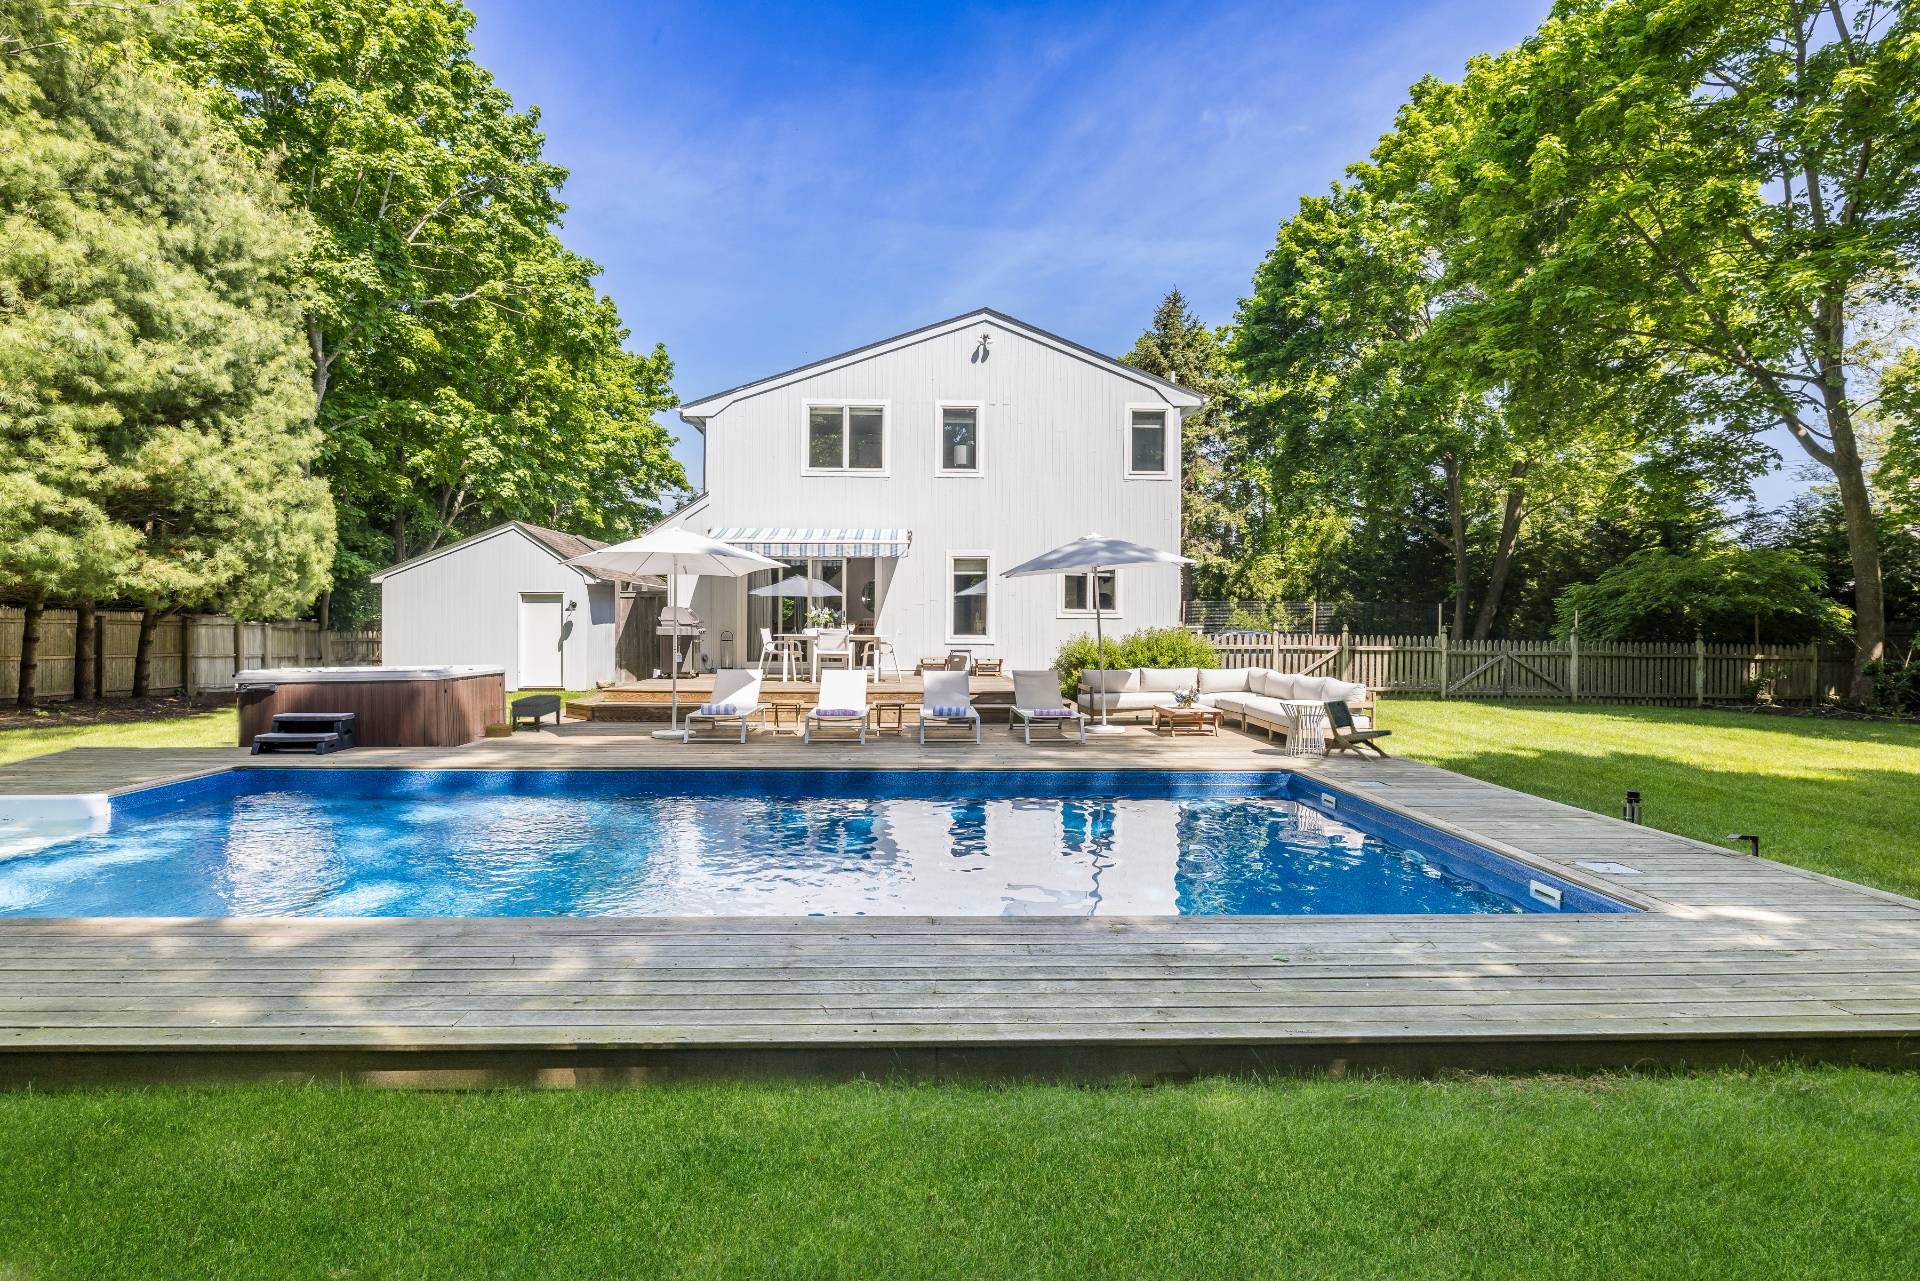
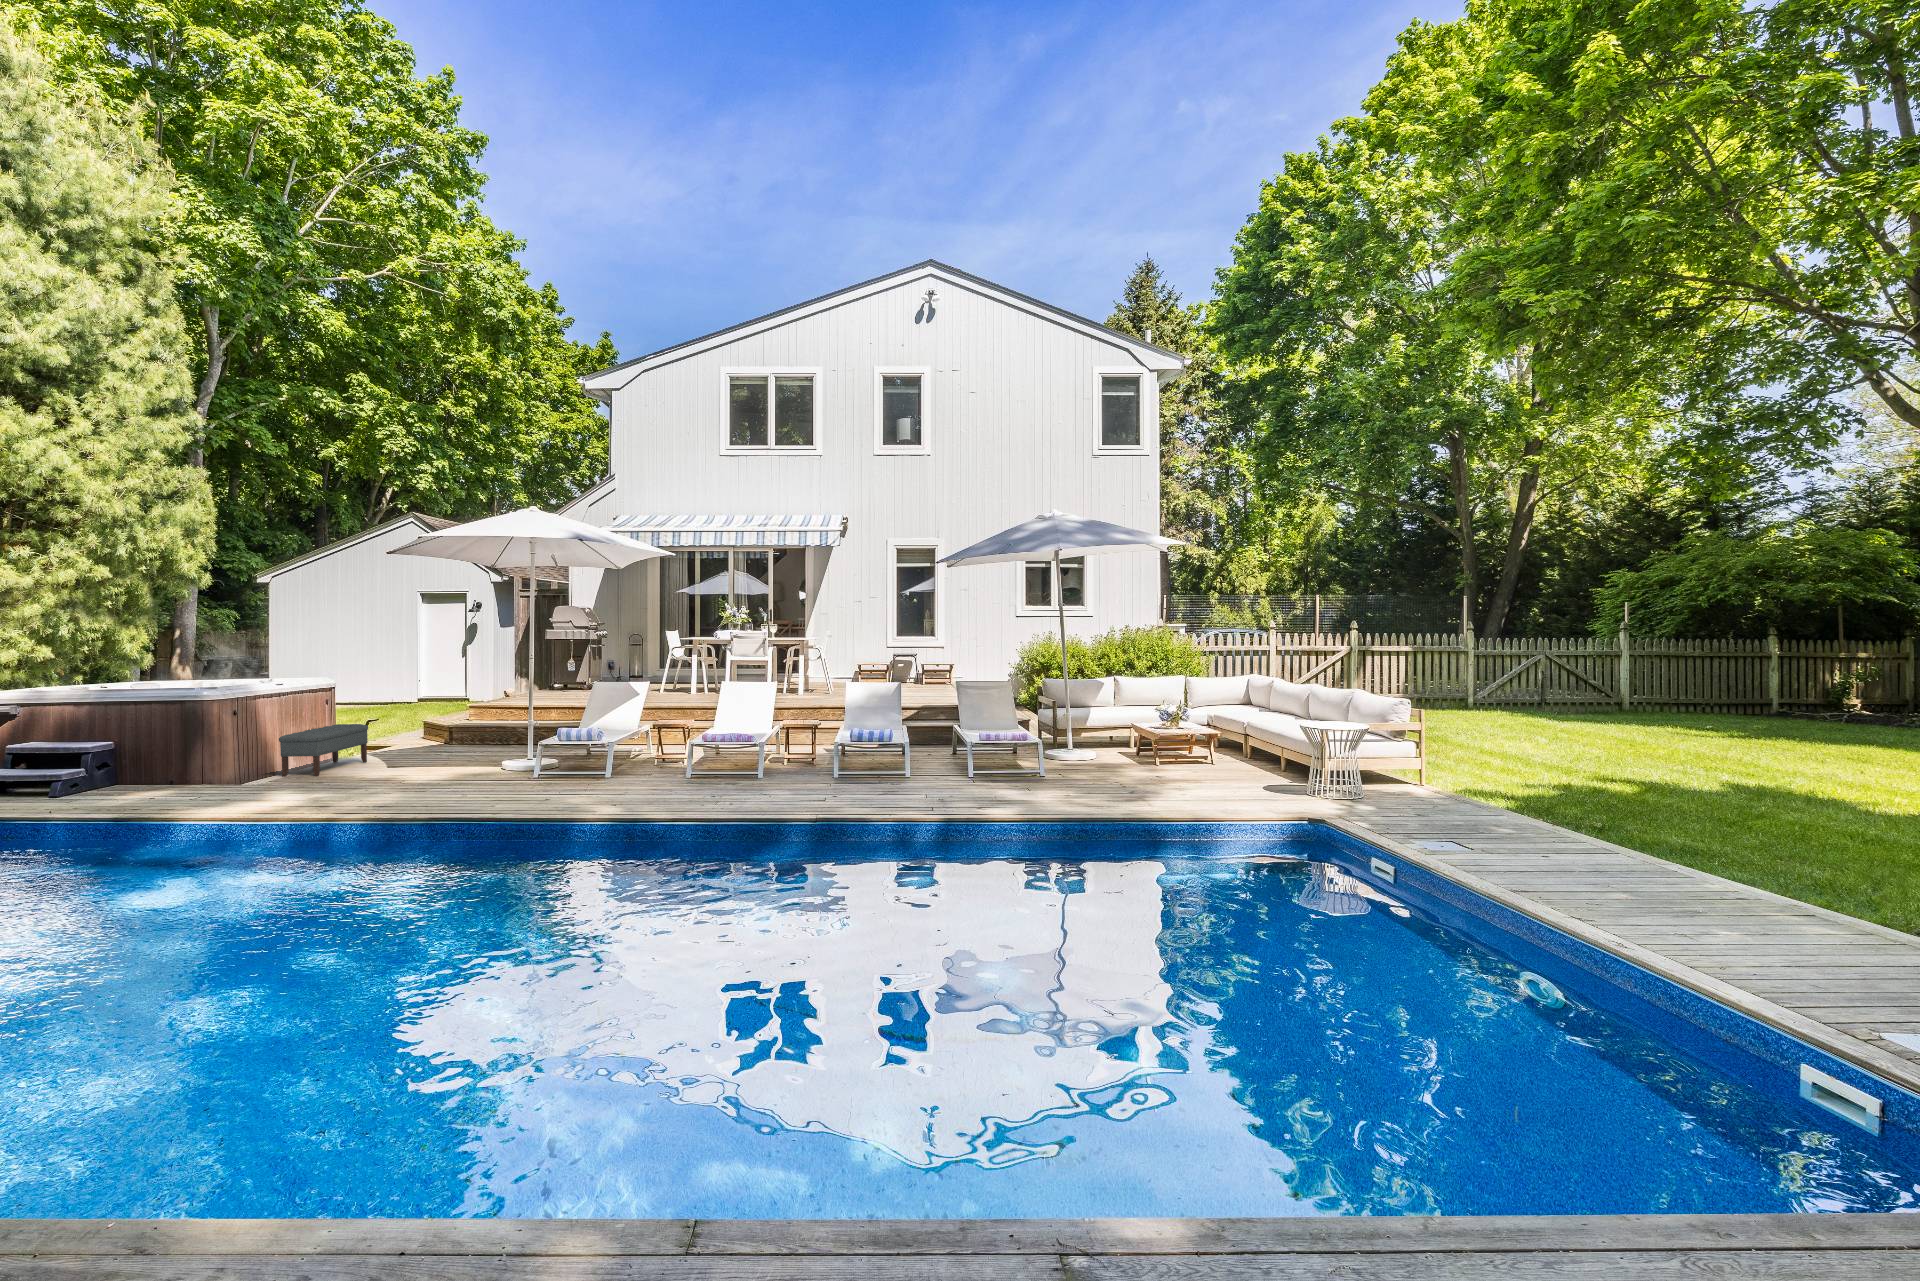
lounge chair: present [1322,700,1392,762] -> none [1355,719,1451,808]
woven basket: present [484,707,512,737] -> none [225,745,272,787]

